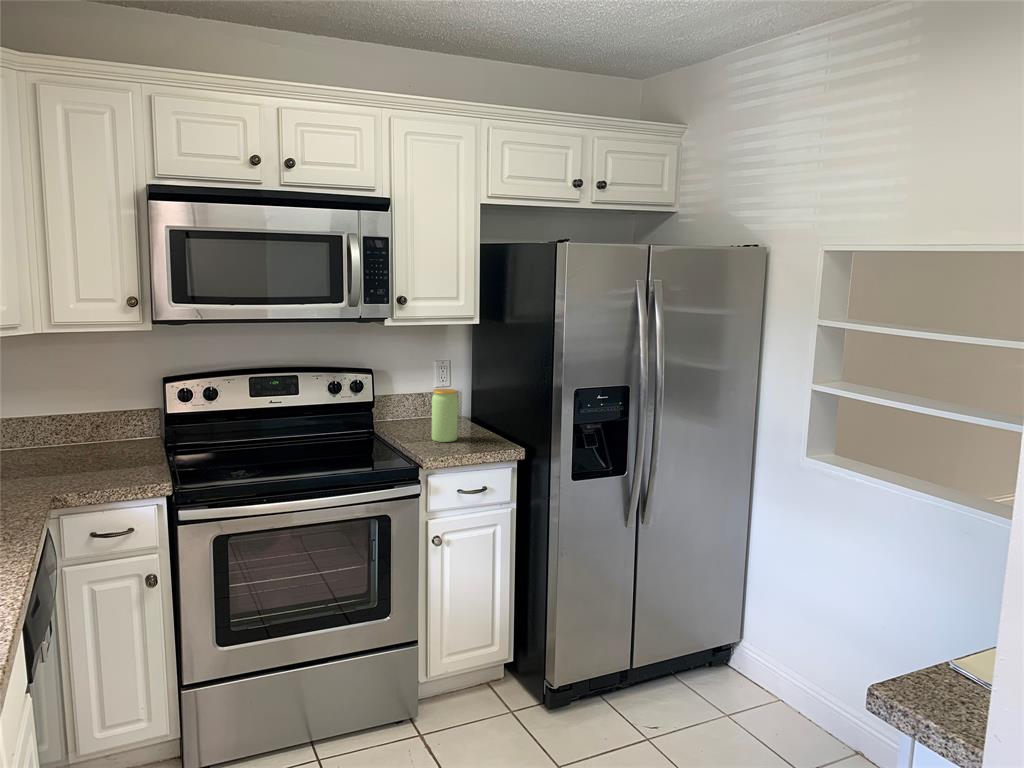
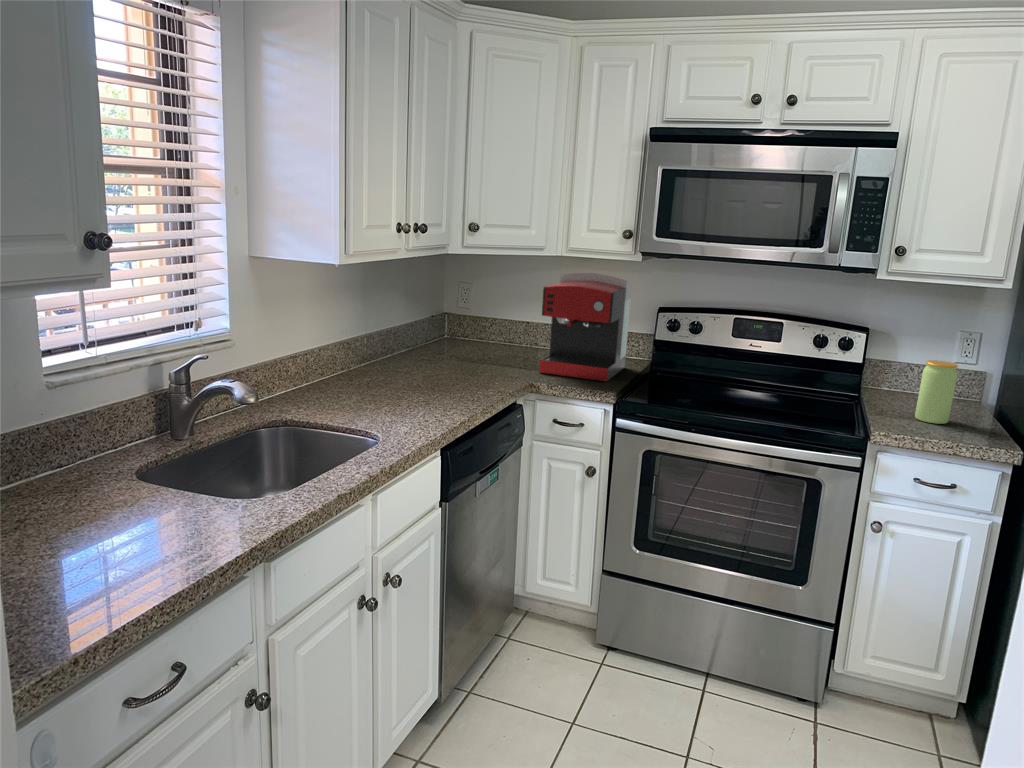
coffee maker: none [33,350,137,480] -> present [539,273,632,381]

